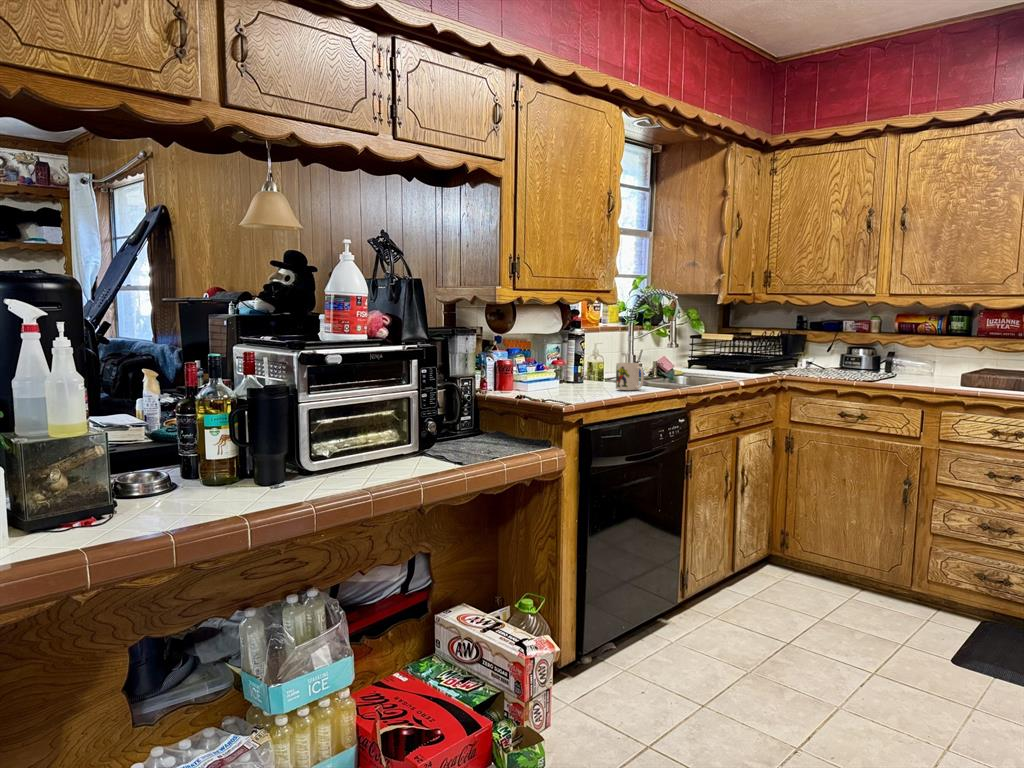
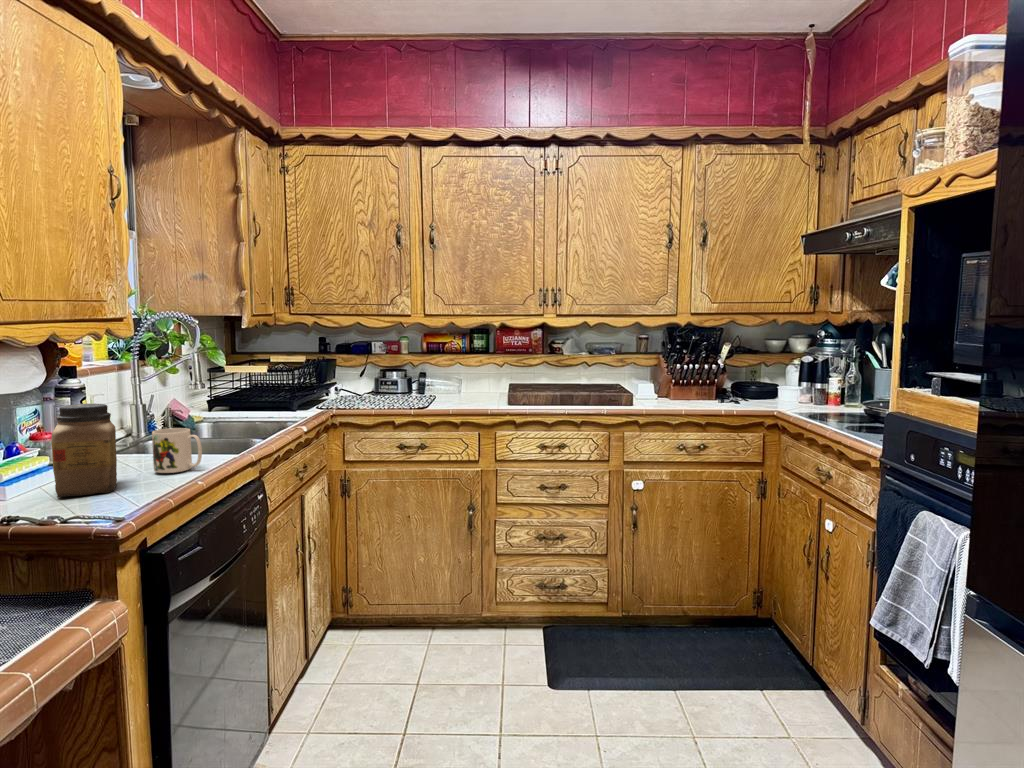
jar: none [559,339,595,393] -> present [52,404,117,497]

